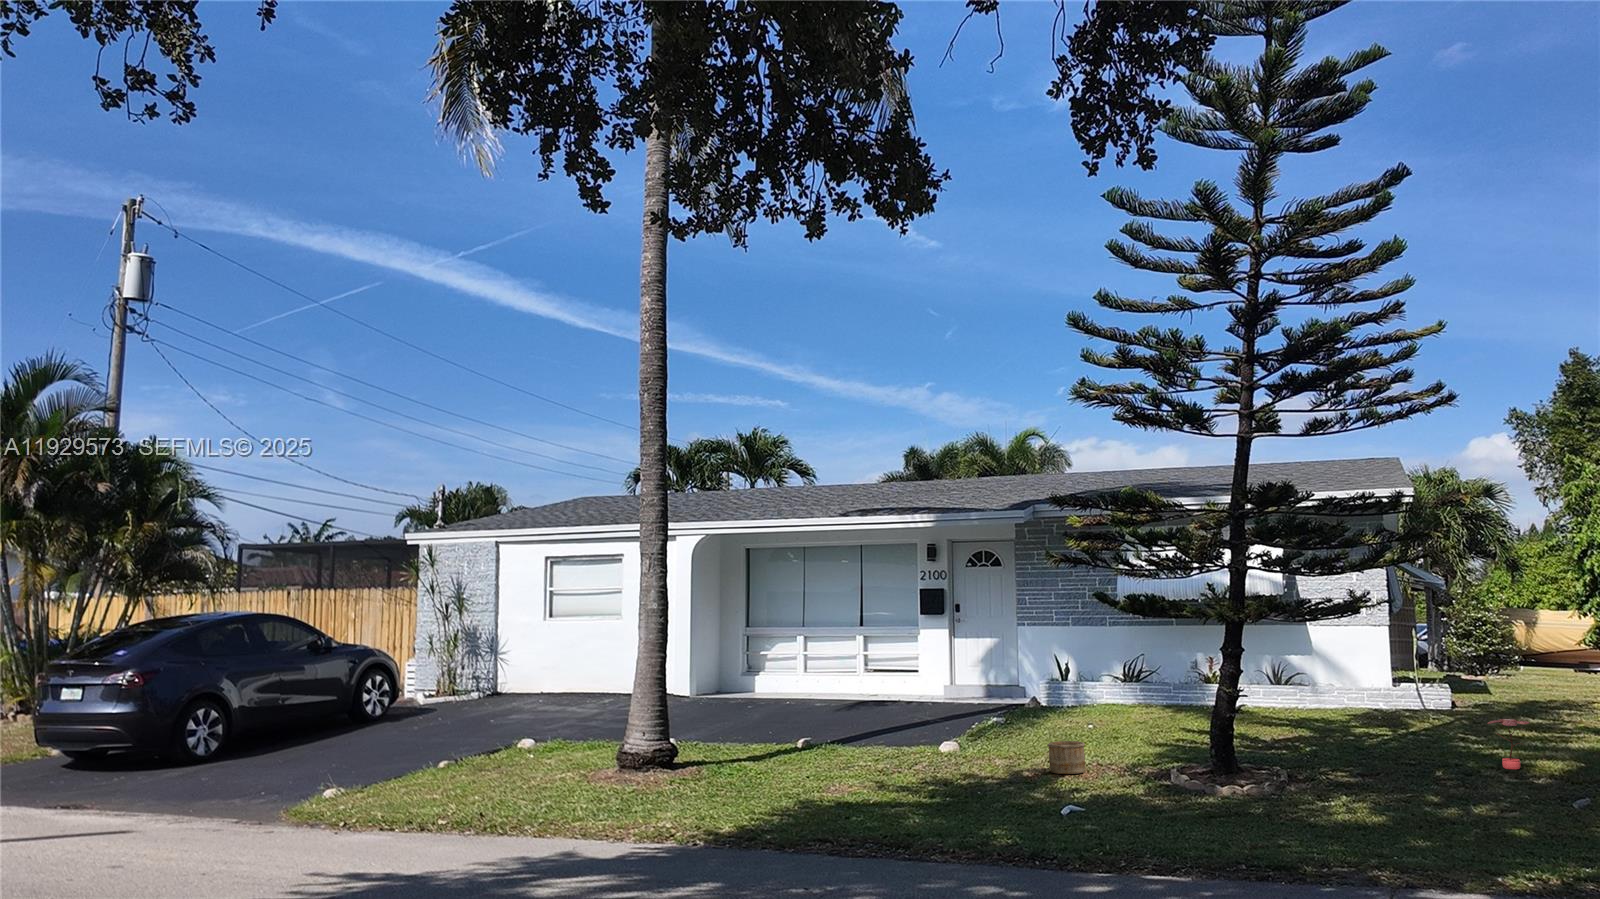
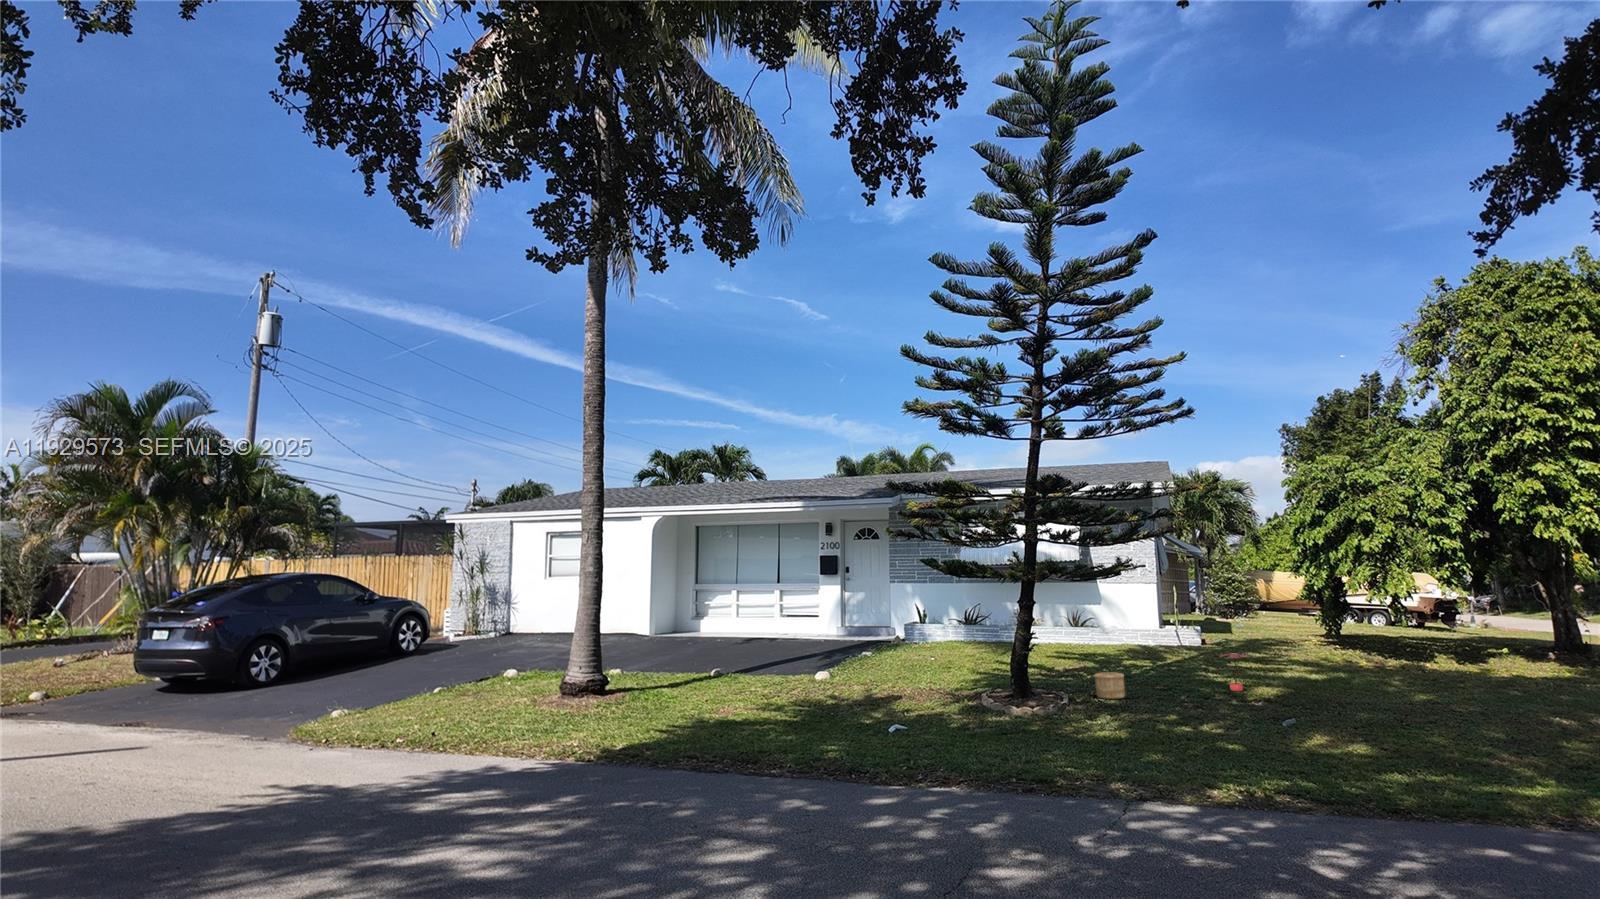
wooden bucket: present [1047,741,1085,774] -> present [1094,672,1125,699]

